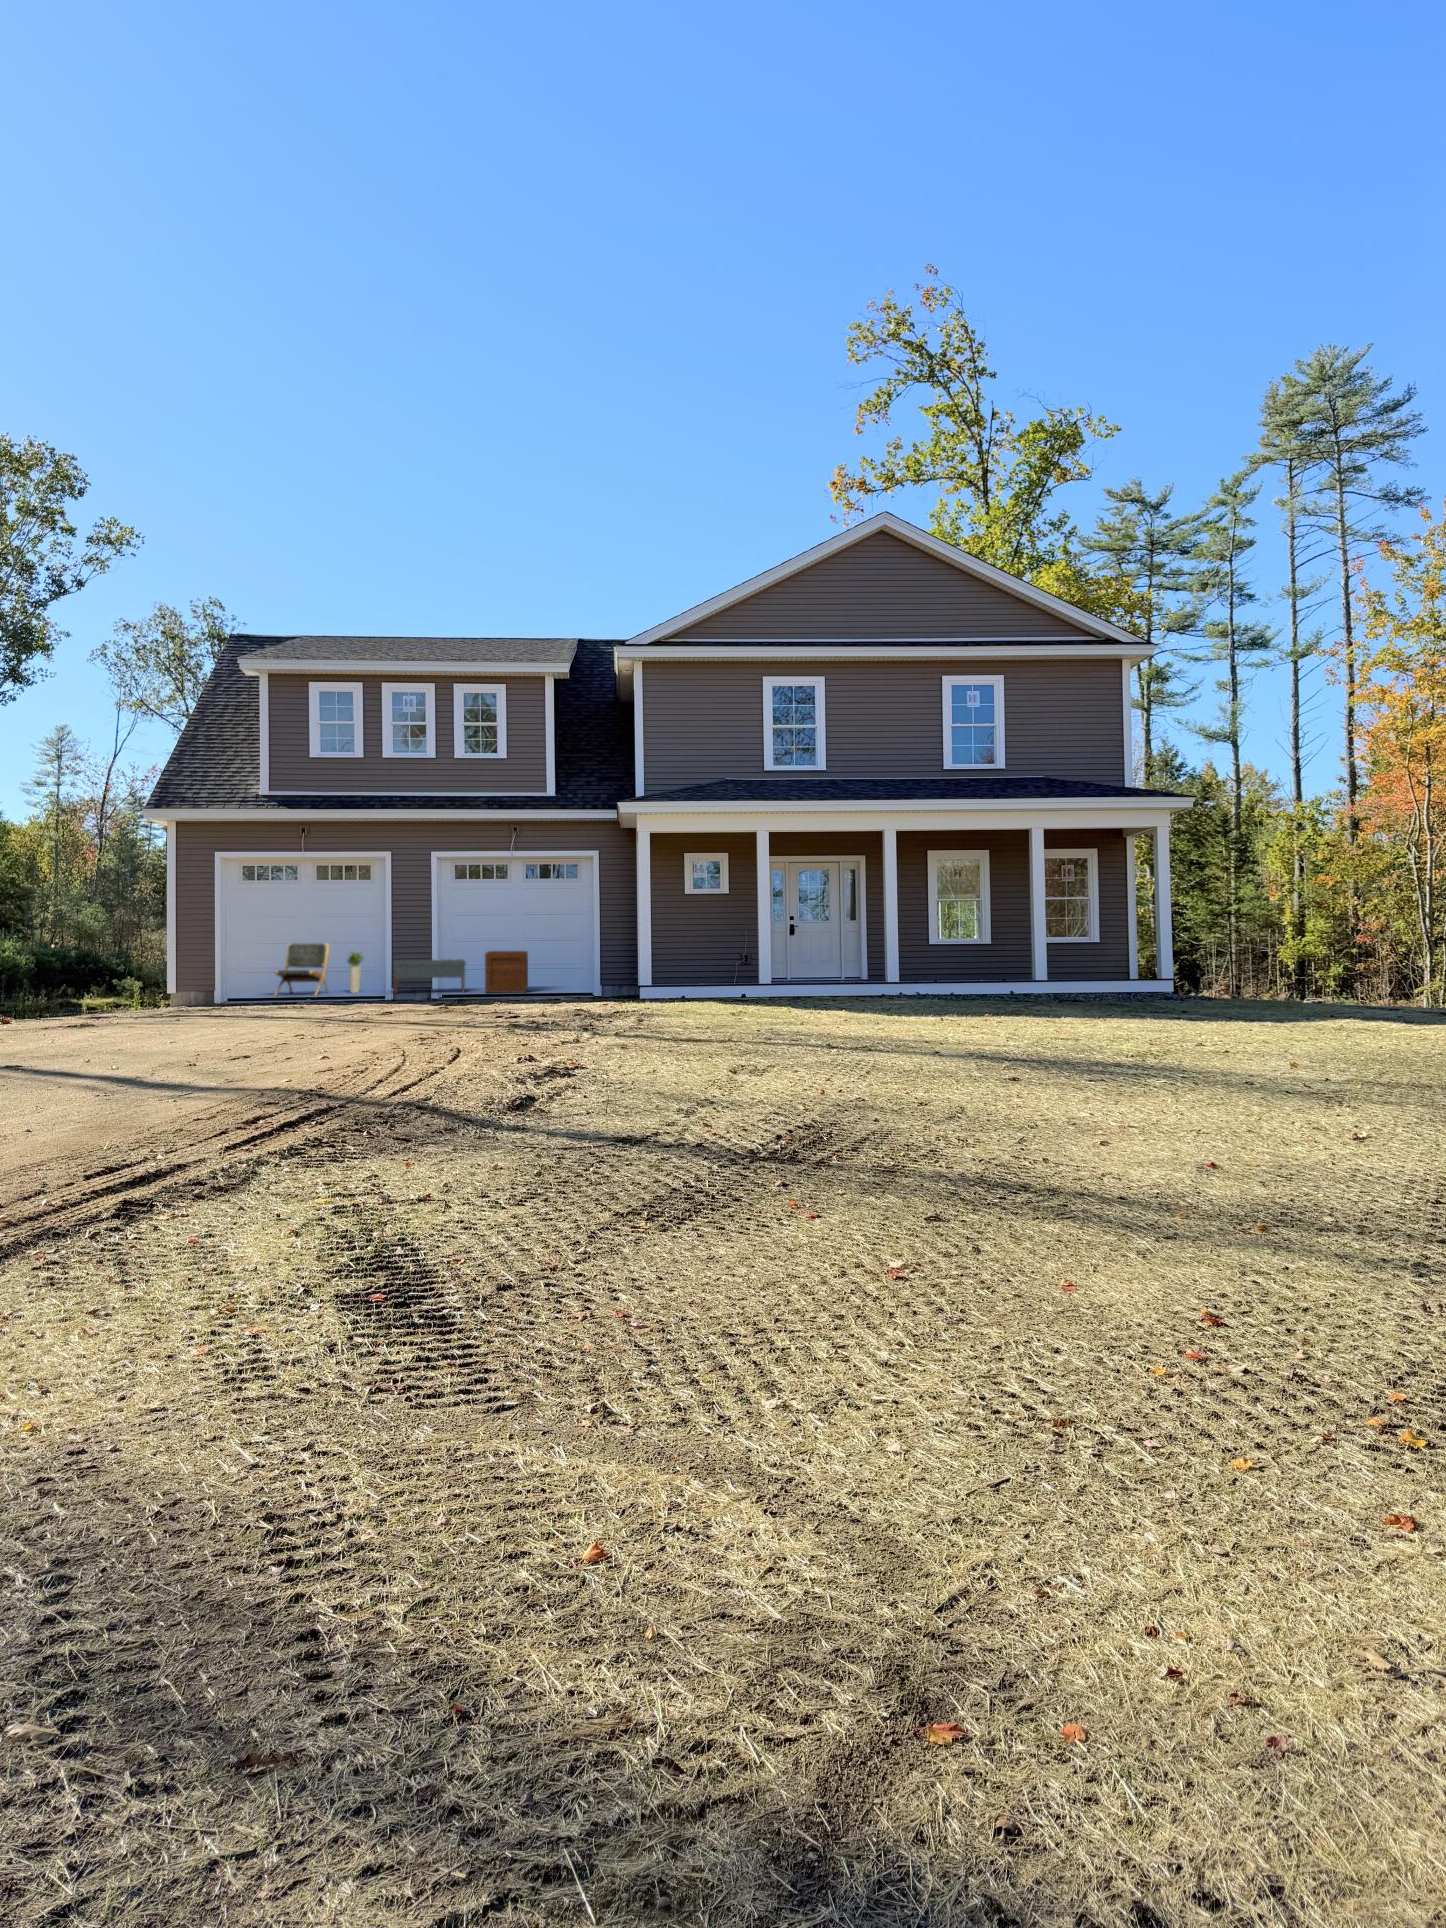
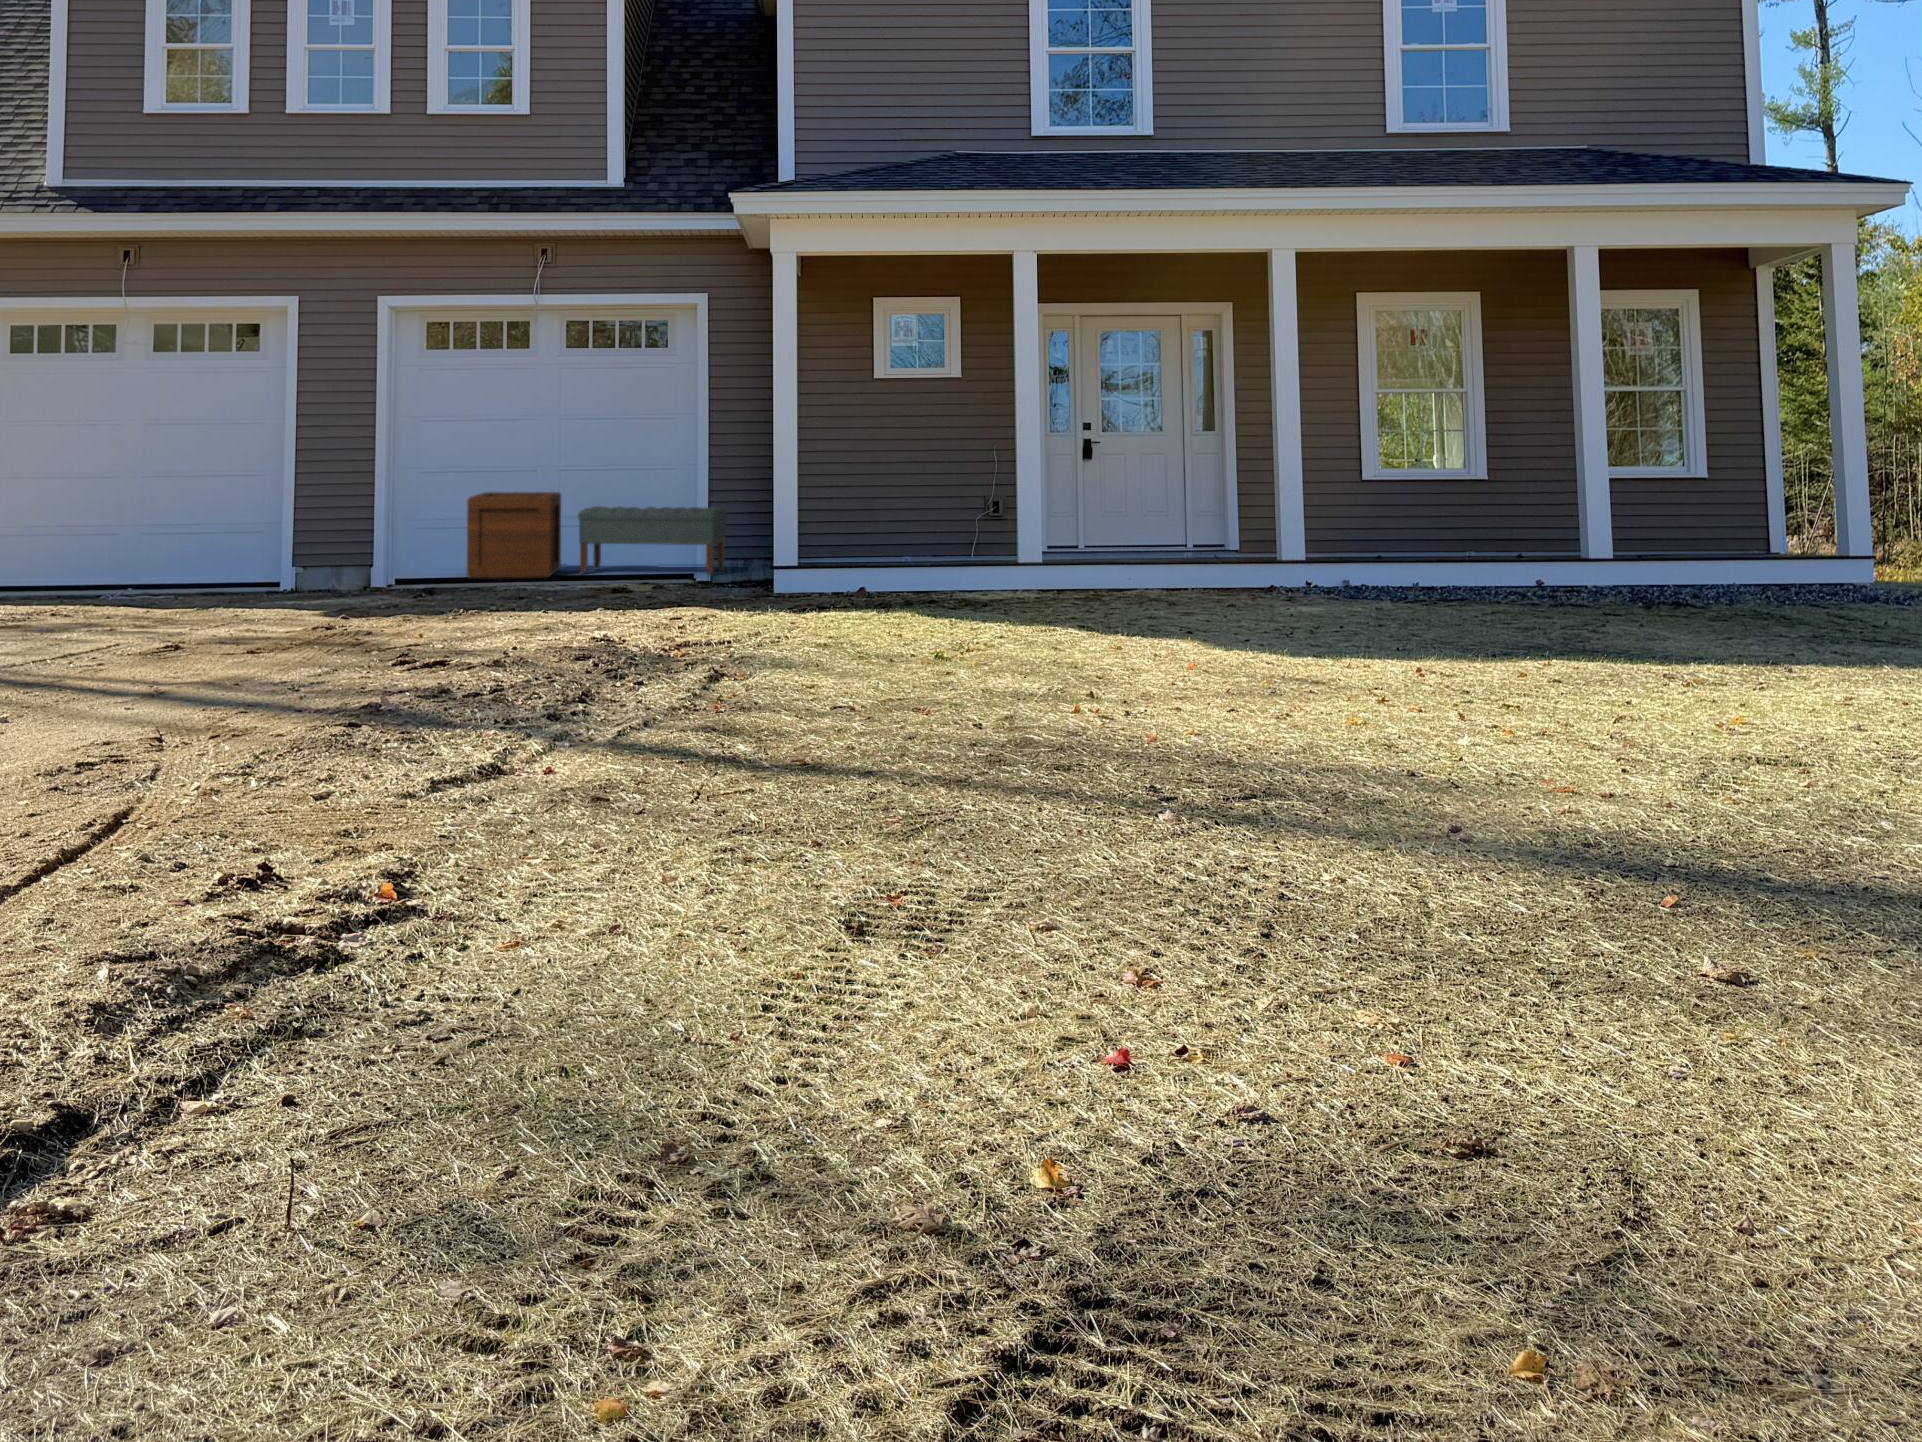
lounge chair: present [275,943,330,996] -> none [36,477,166,586]
planter: present [348,953,363,993] -> none [190,491,236,578]
bench: present [393,959,466,993] -> present [578,506,727,575]

